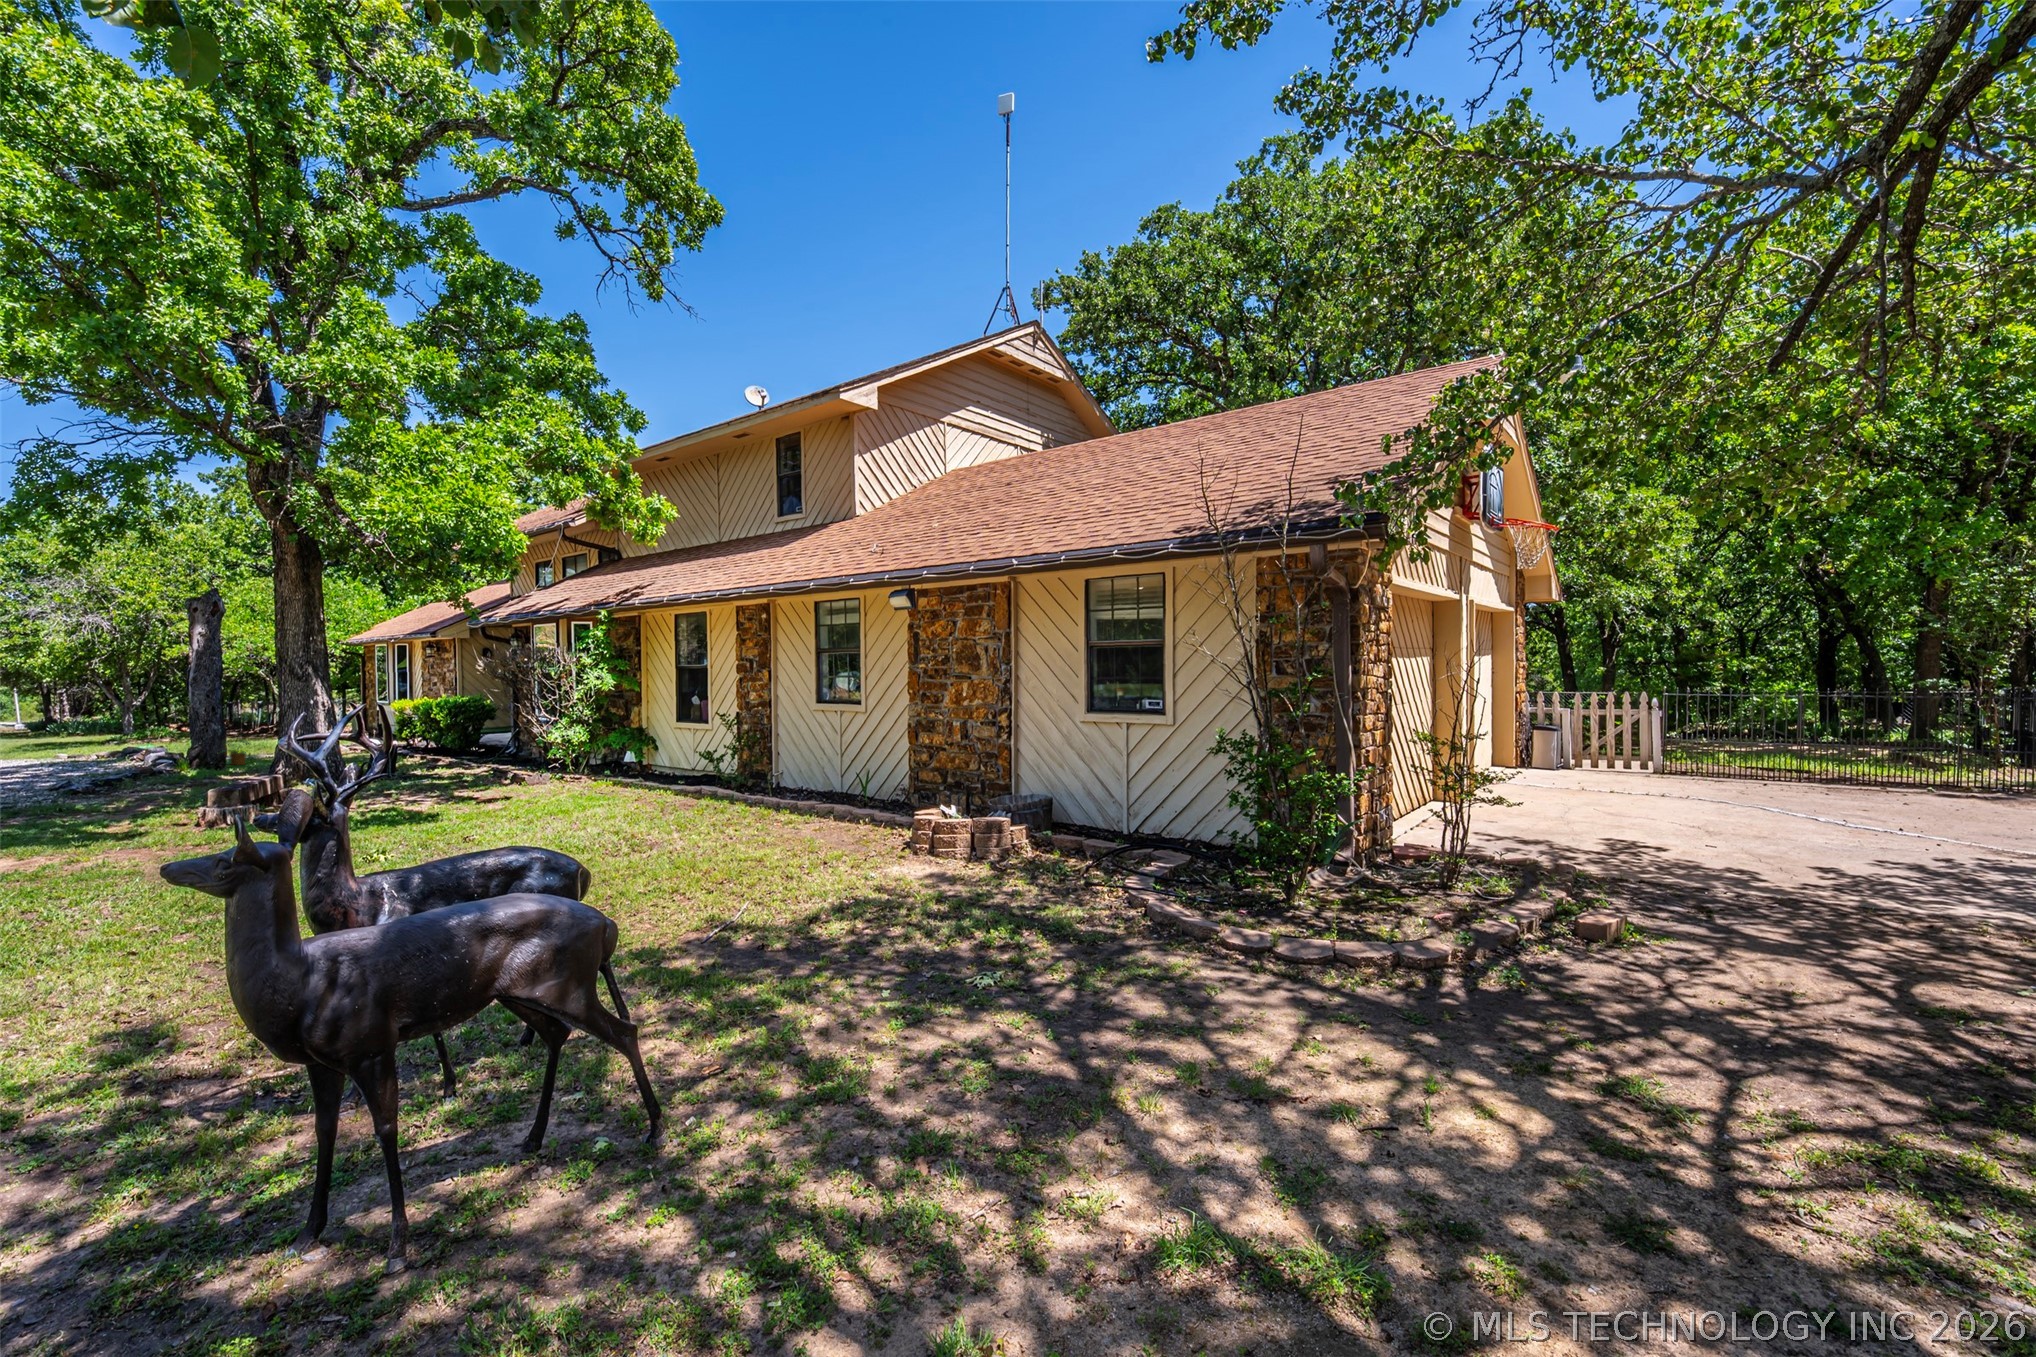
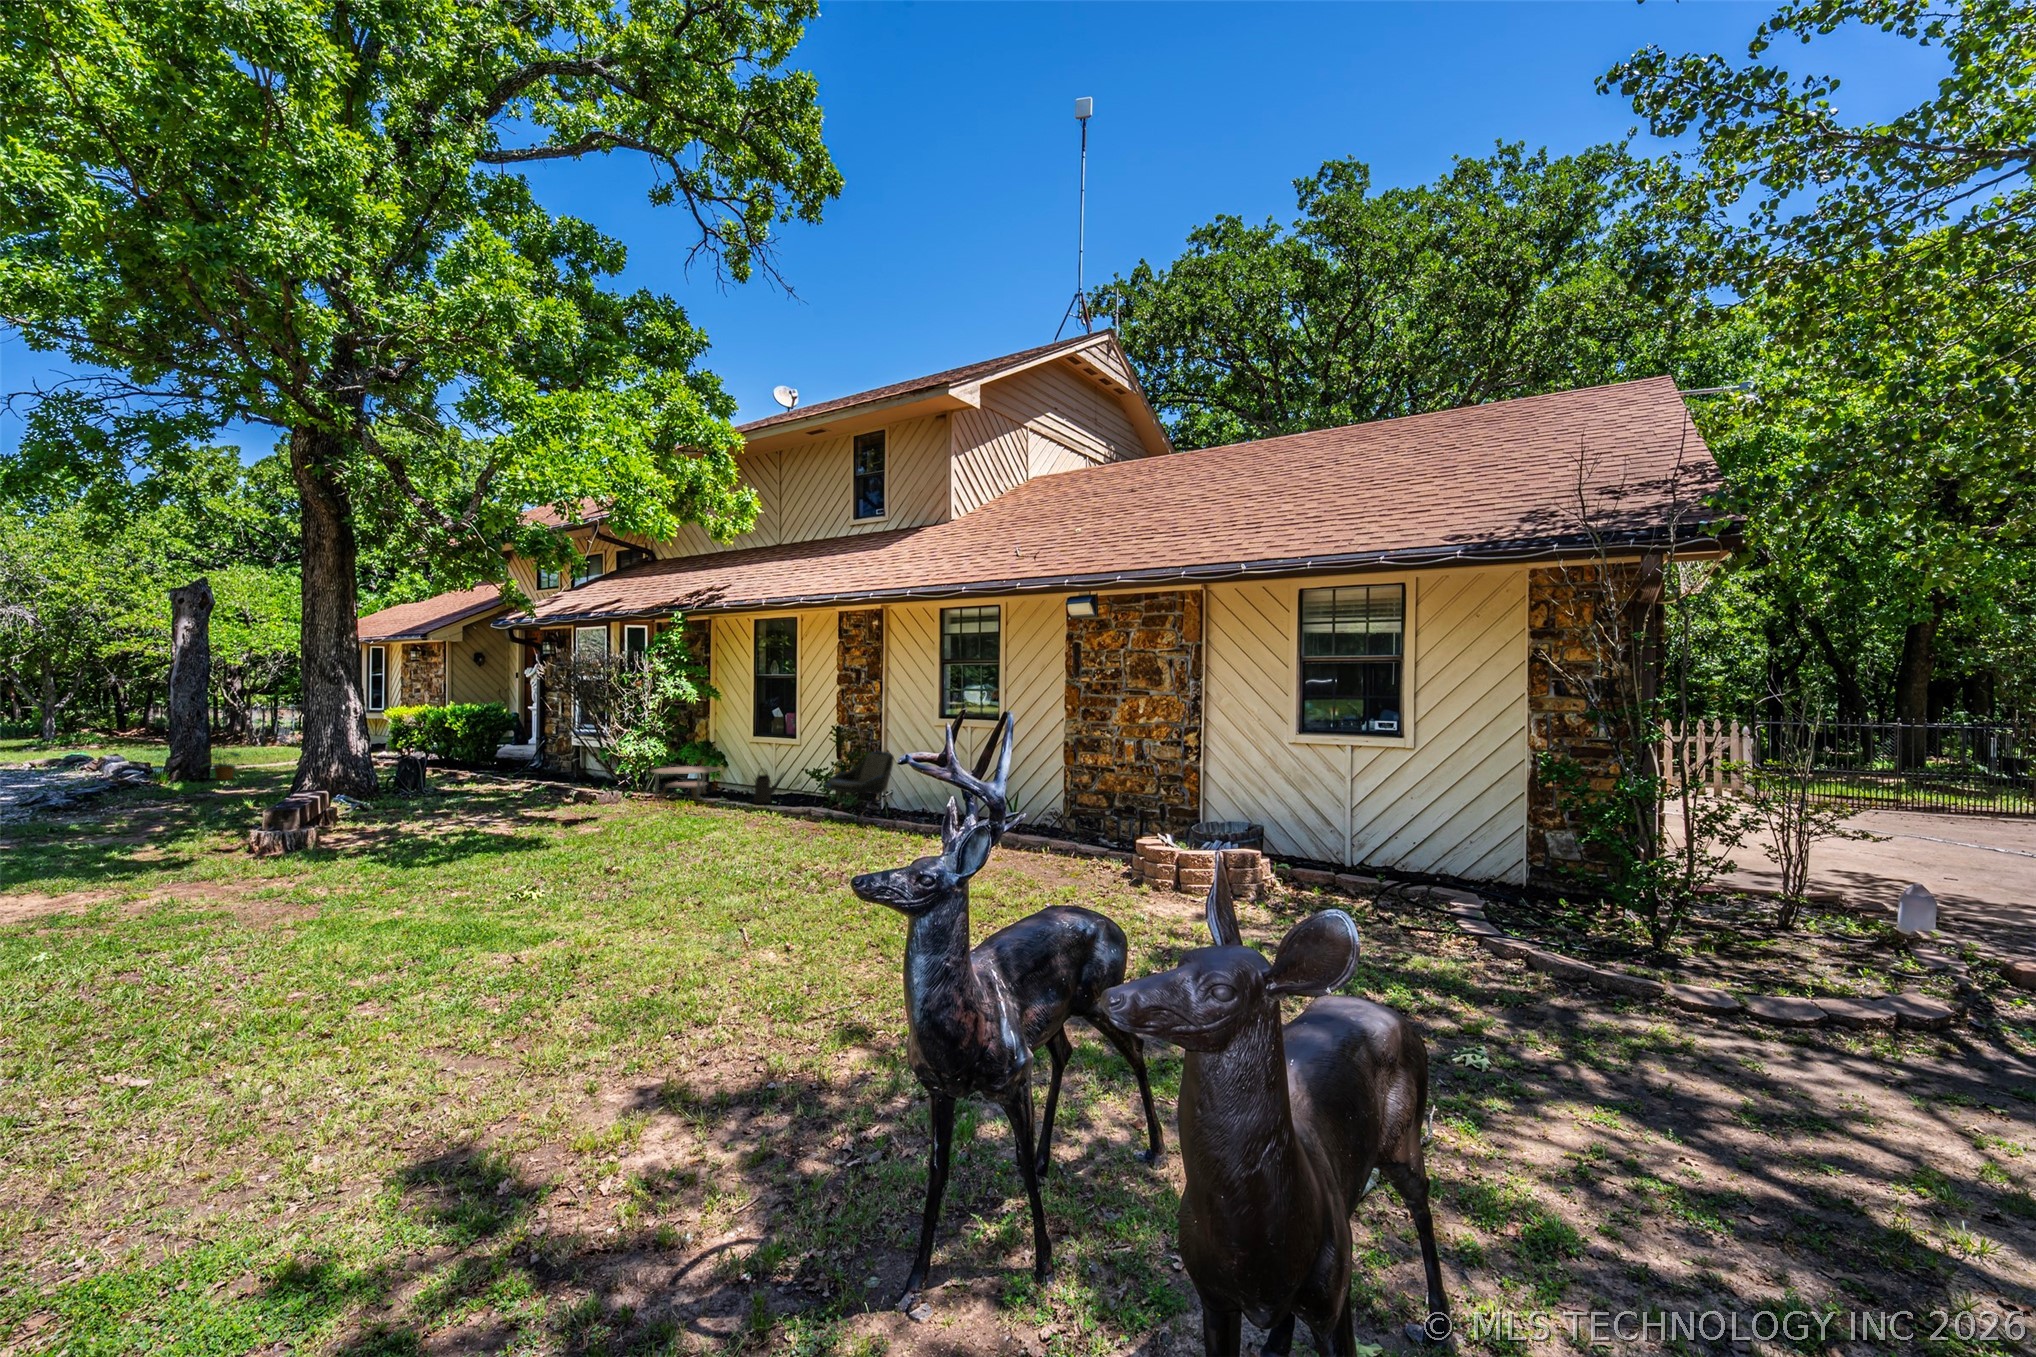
lounge chair: none [712,739,778,805] -> present [824,751,895,823]
round table: none [577,756,646,786] -> present [651,766,721,800]
watering can: none [662,757,699,789] -> present [753,770,784,804]

